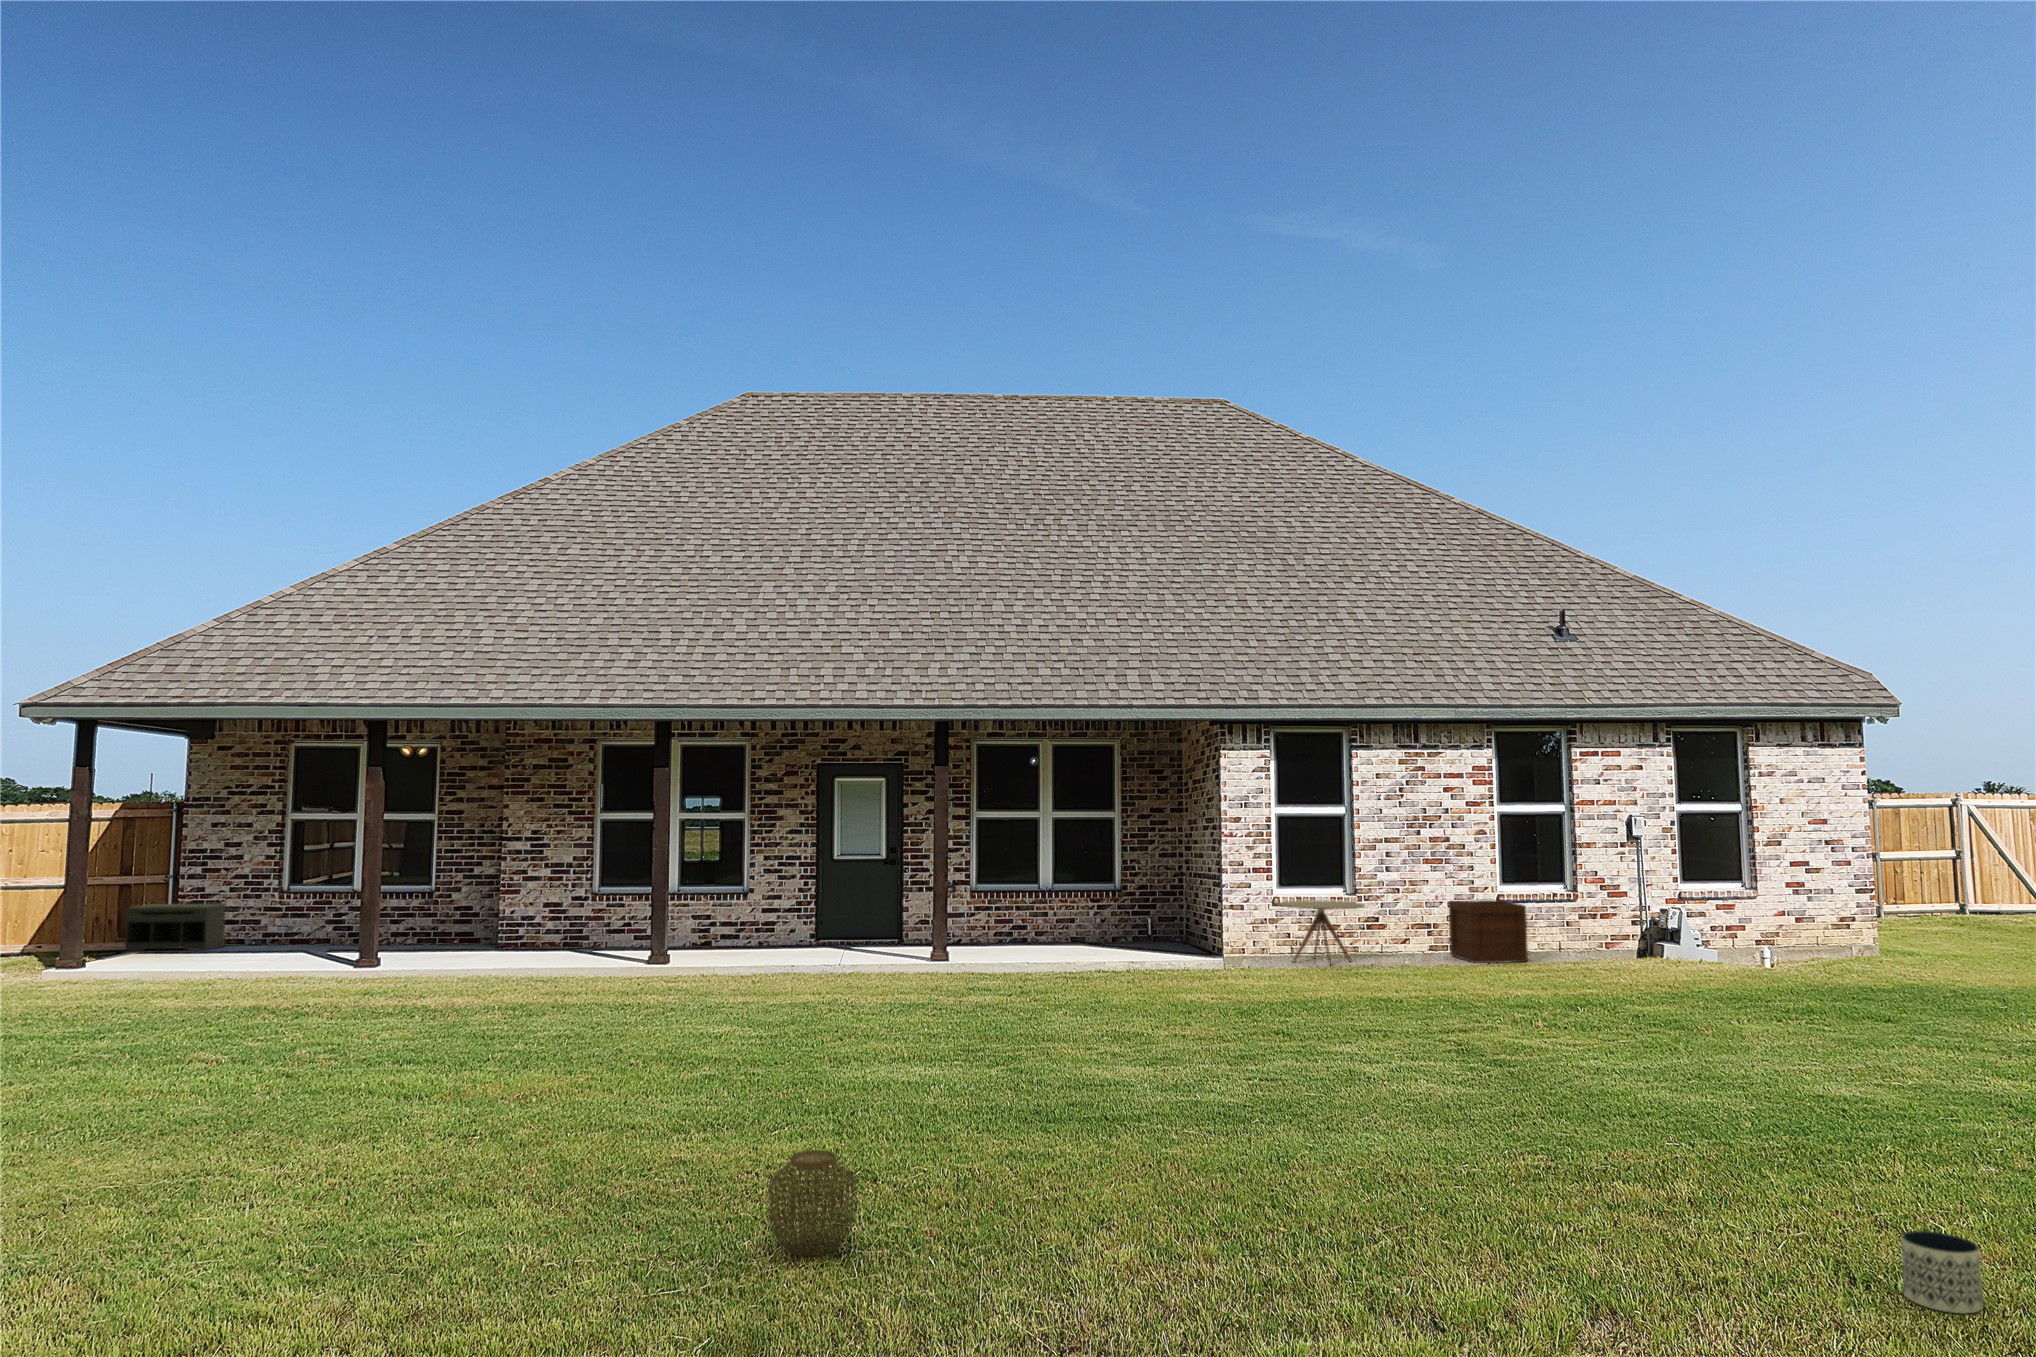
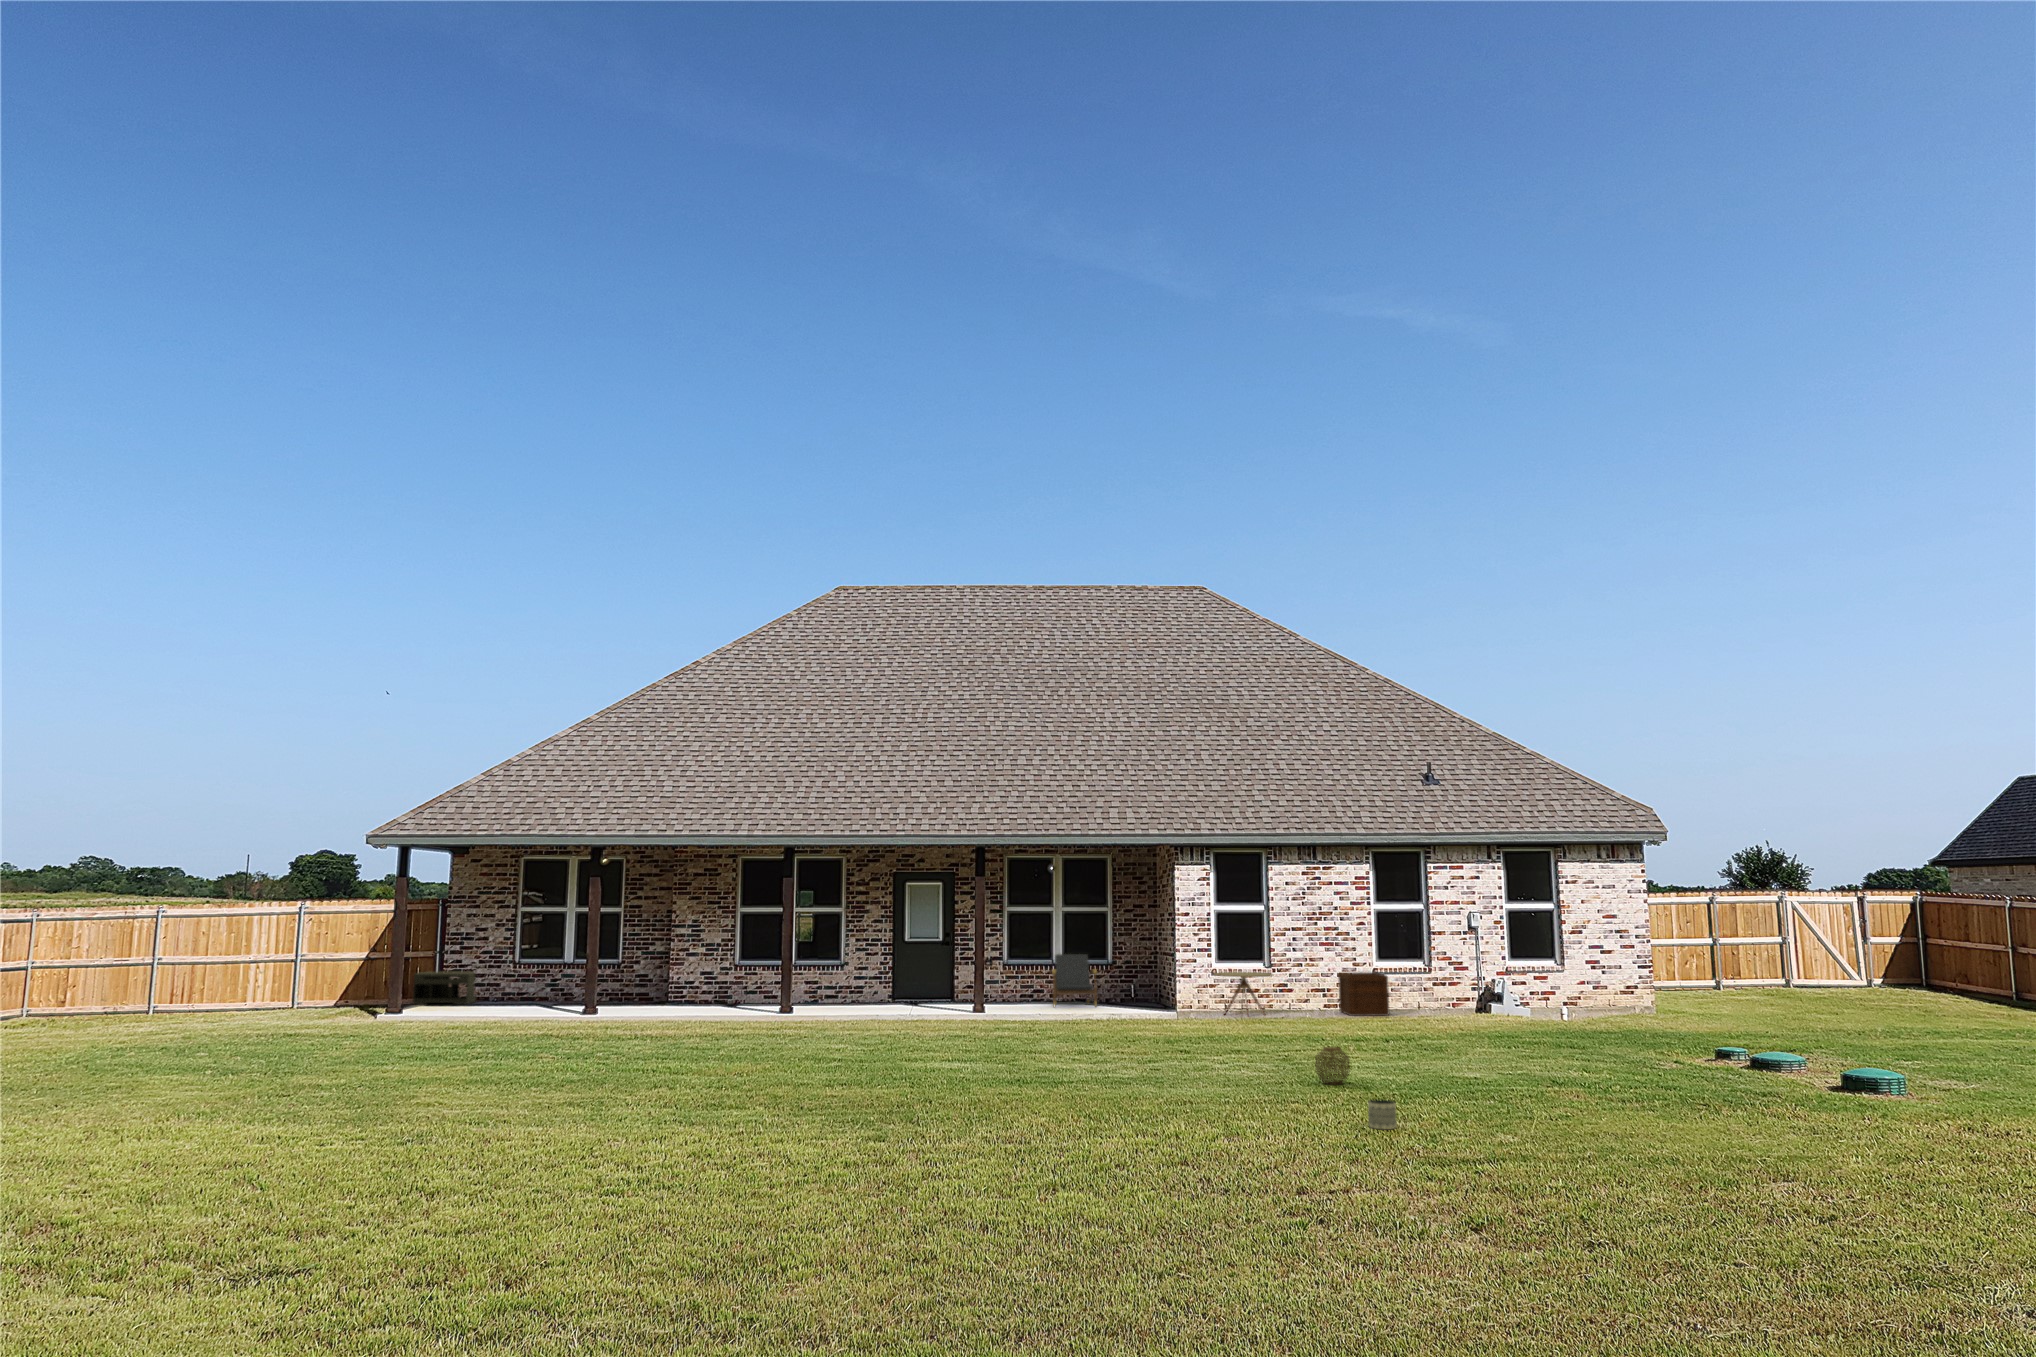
lounge chair: none [1041,876,1105,950] -> present [1052,954,1097,1007]
woven basket: present [768,1150,857,1257] -> present [1315,1047,1350,1085]

